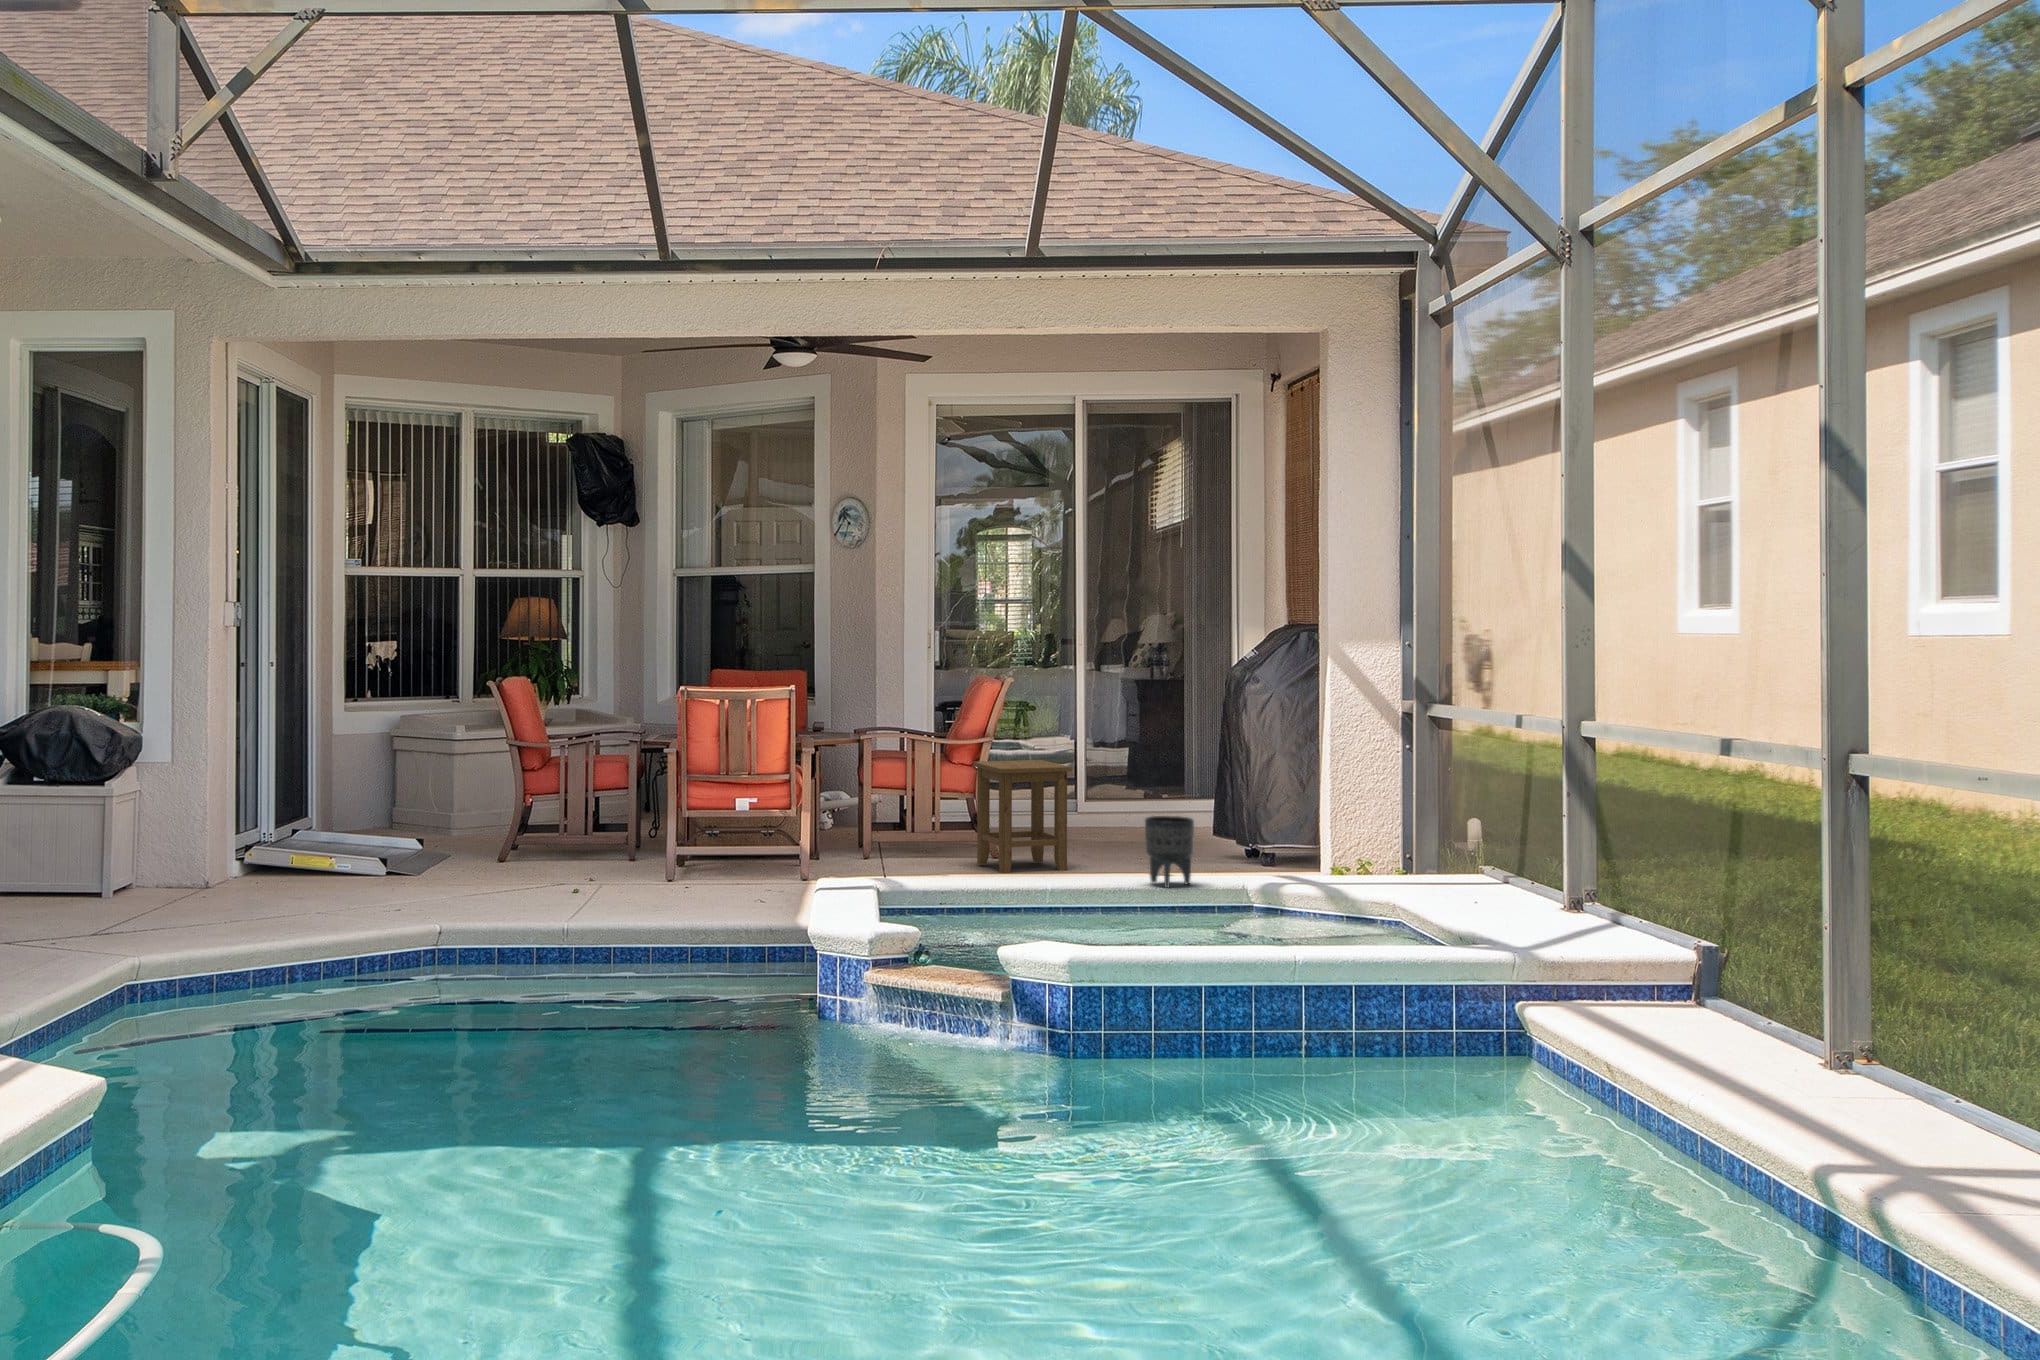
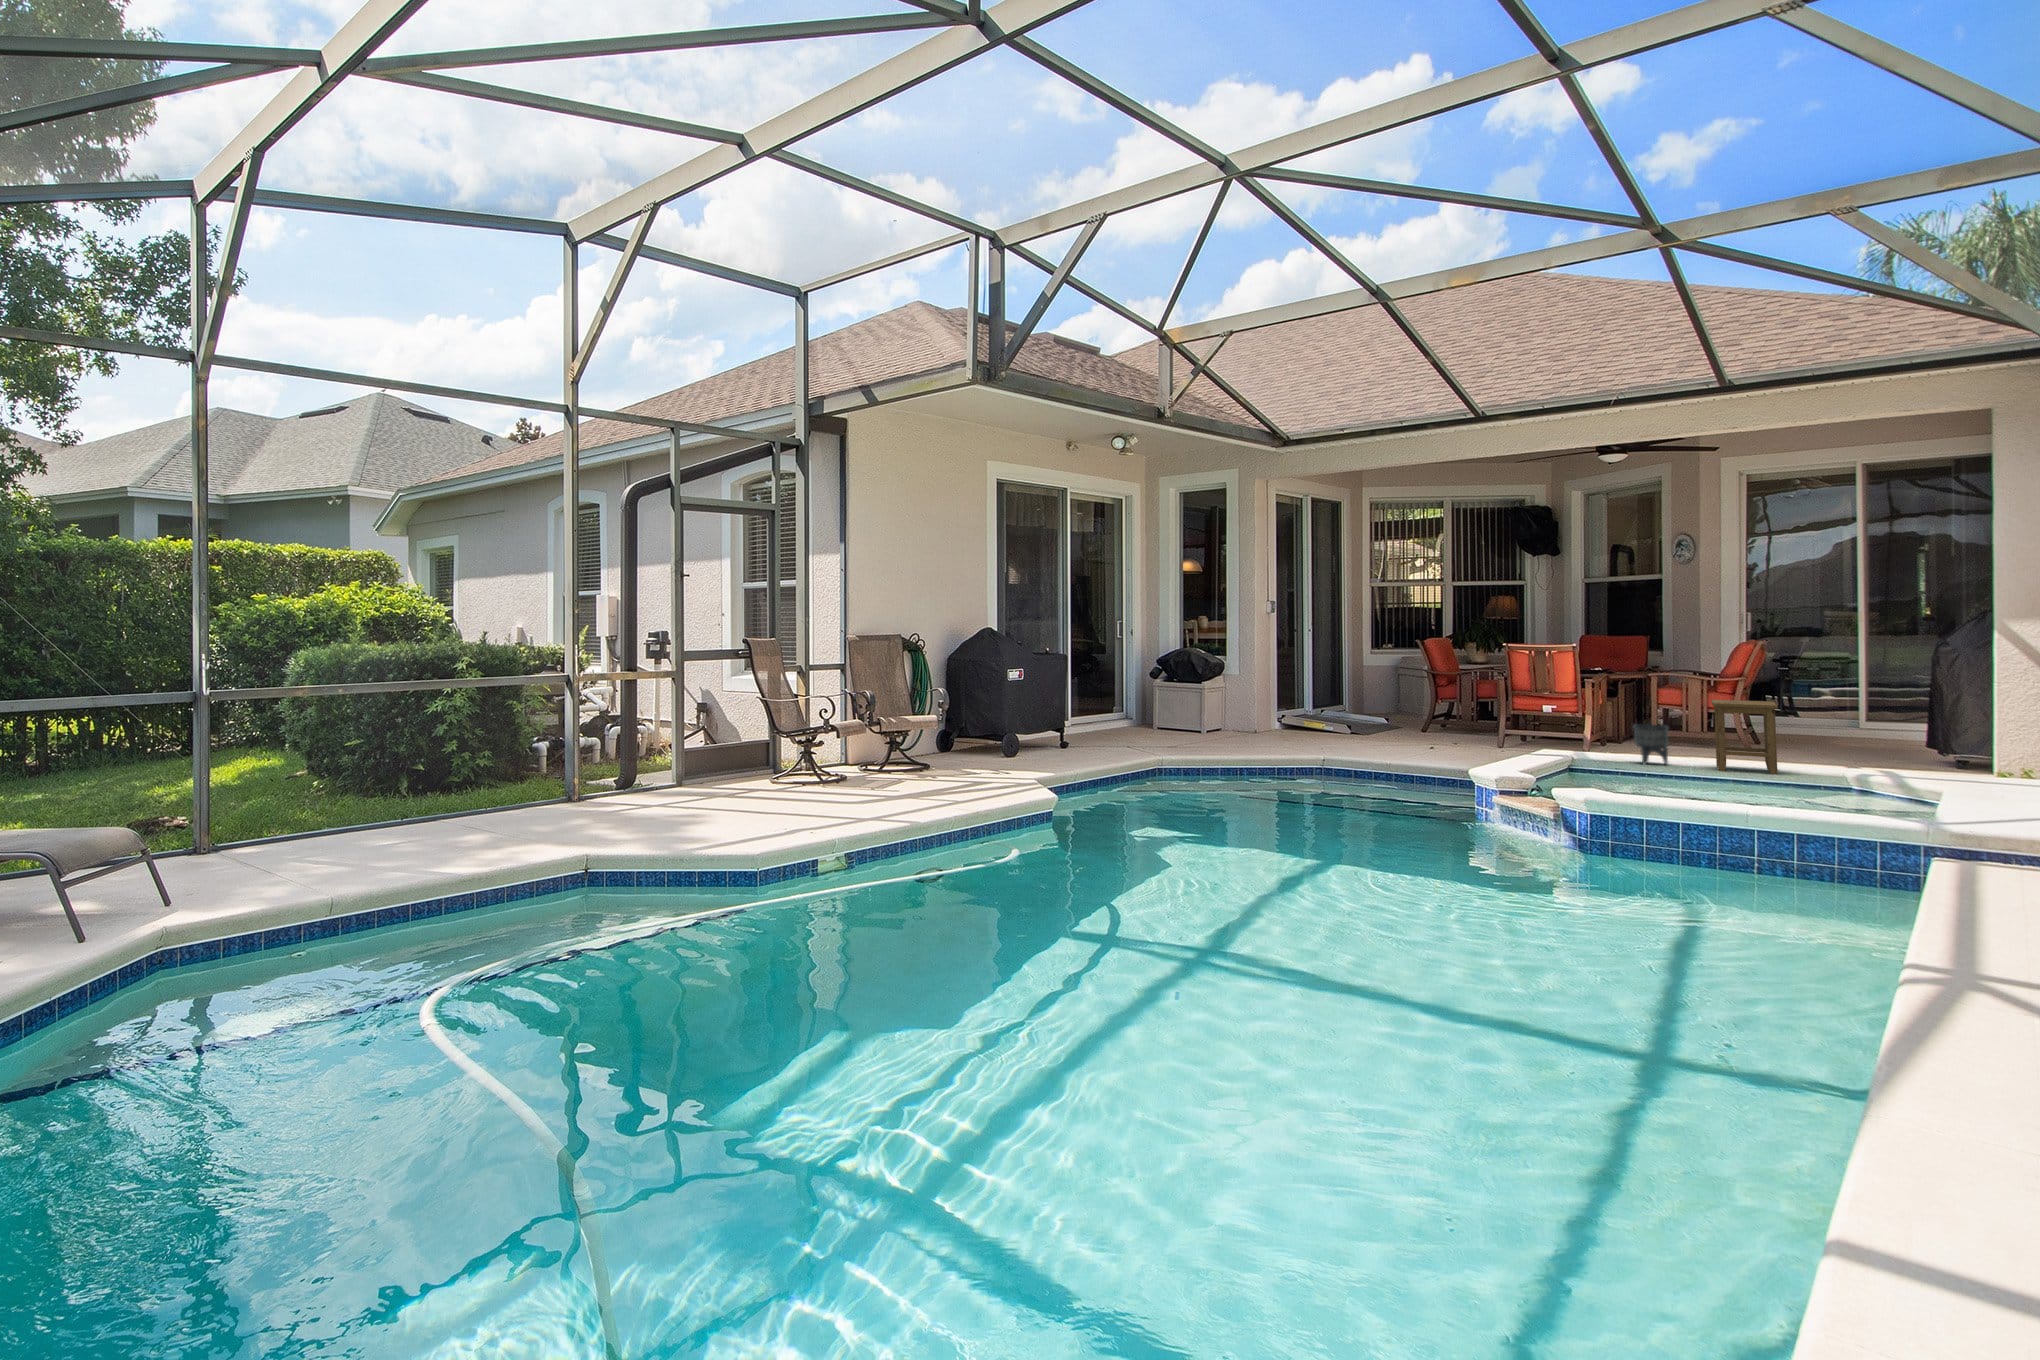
planter: present [1145,816,1194,888] -> present [1634,724,1668,765]

